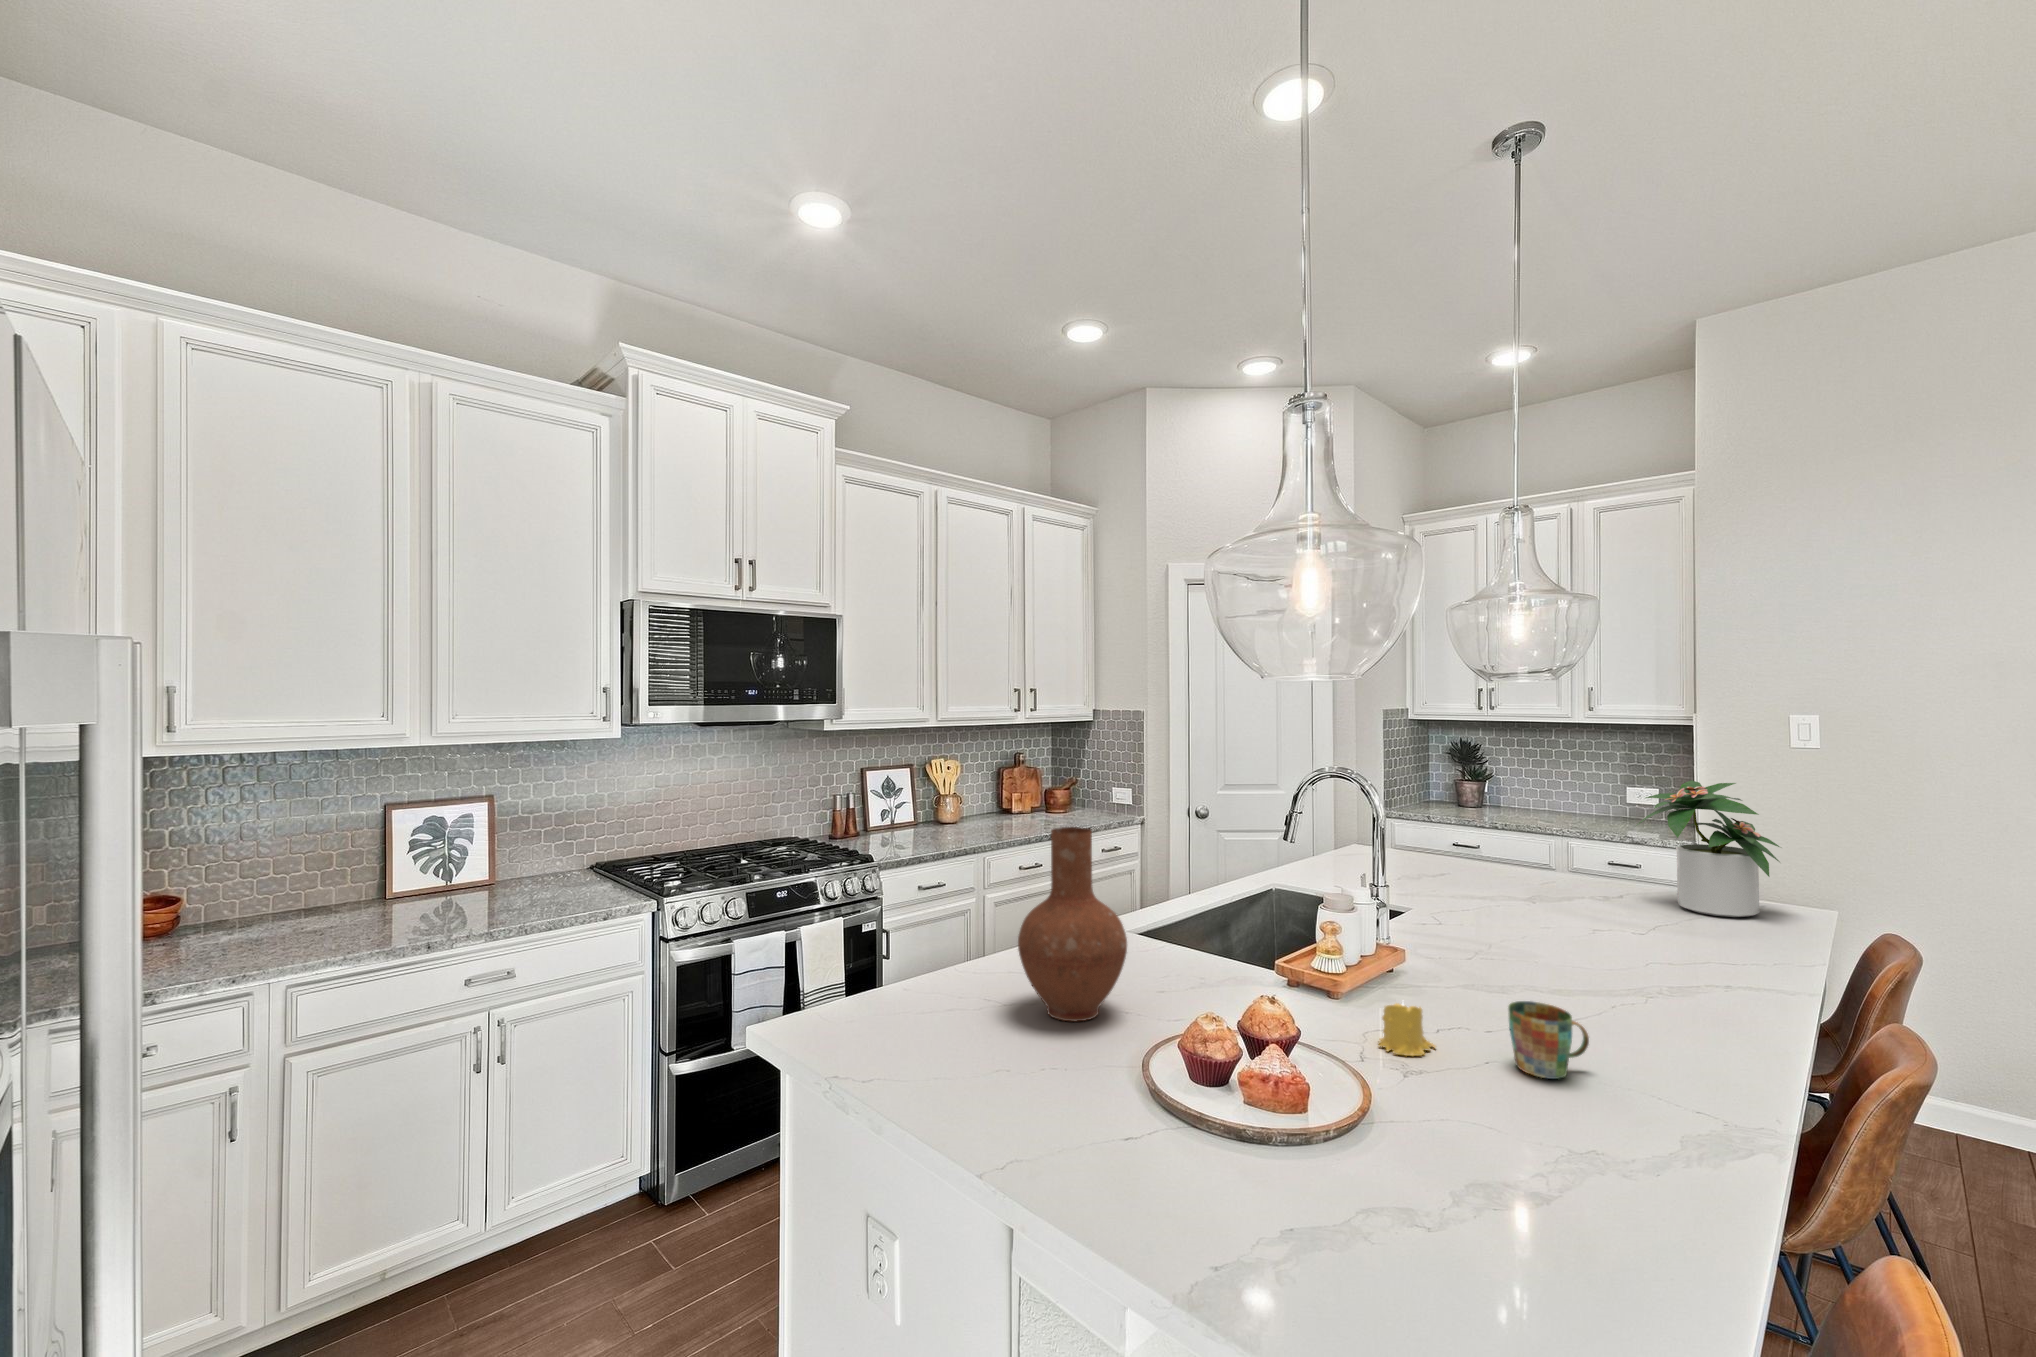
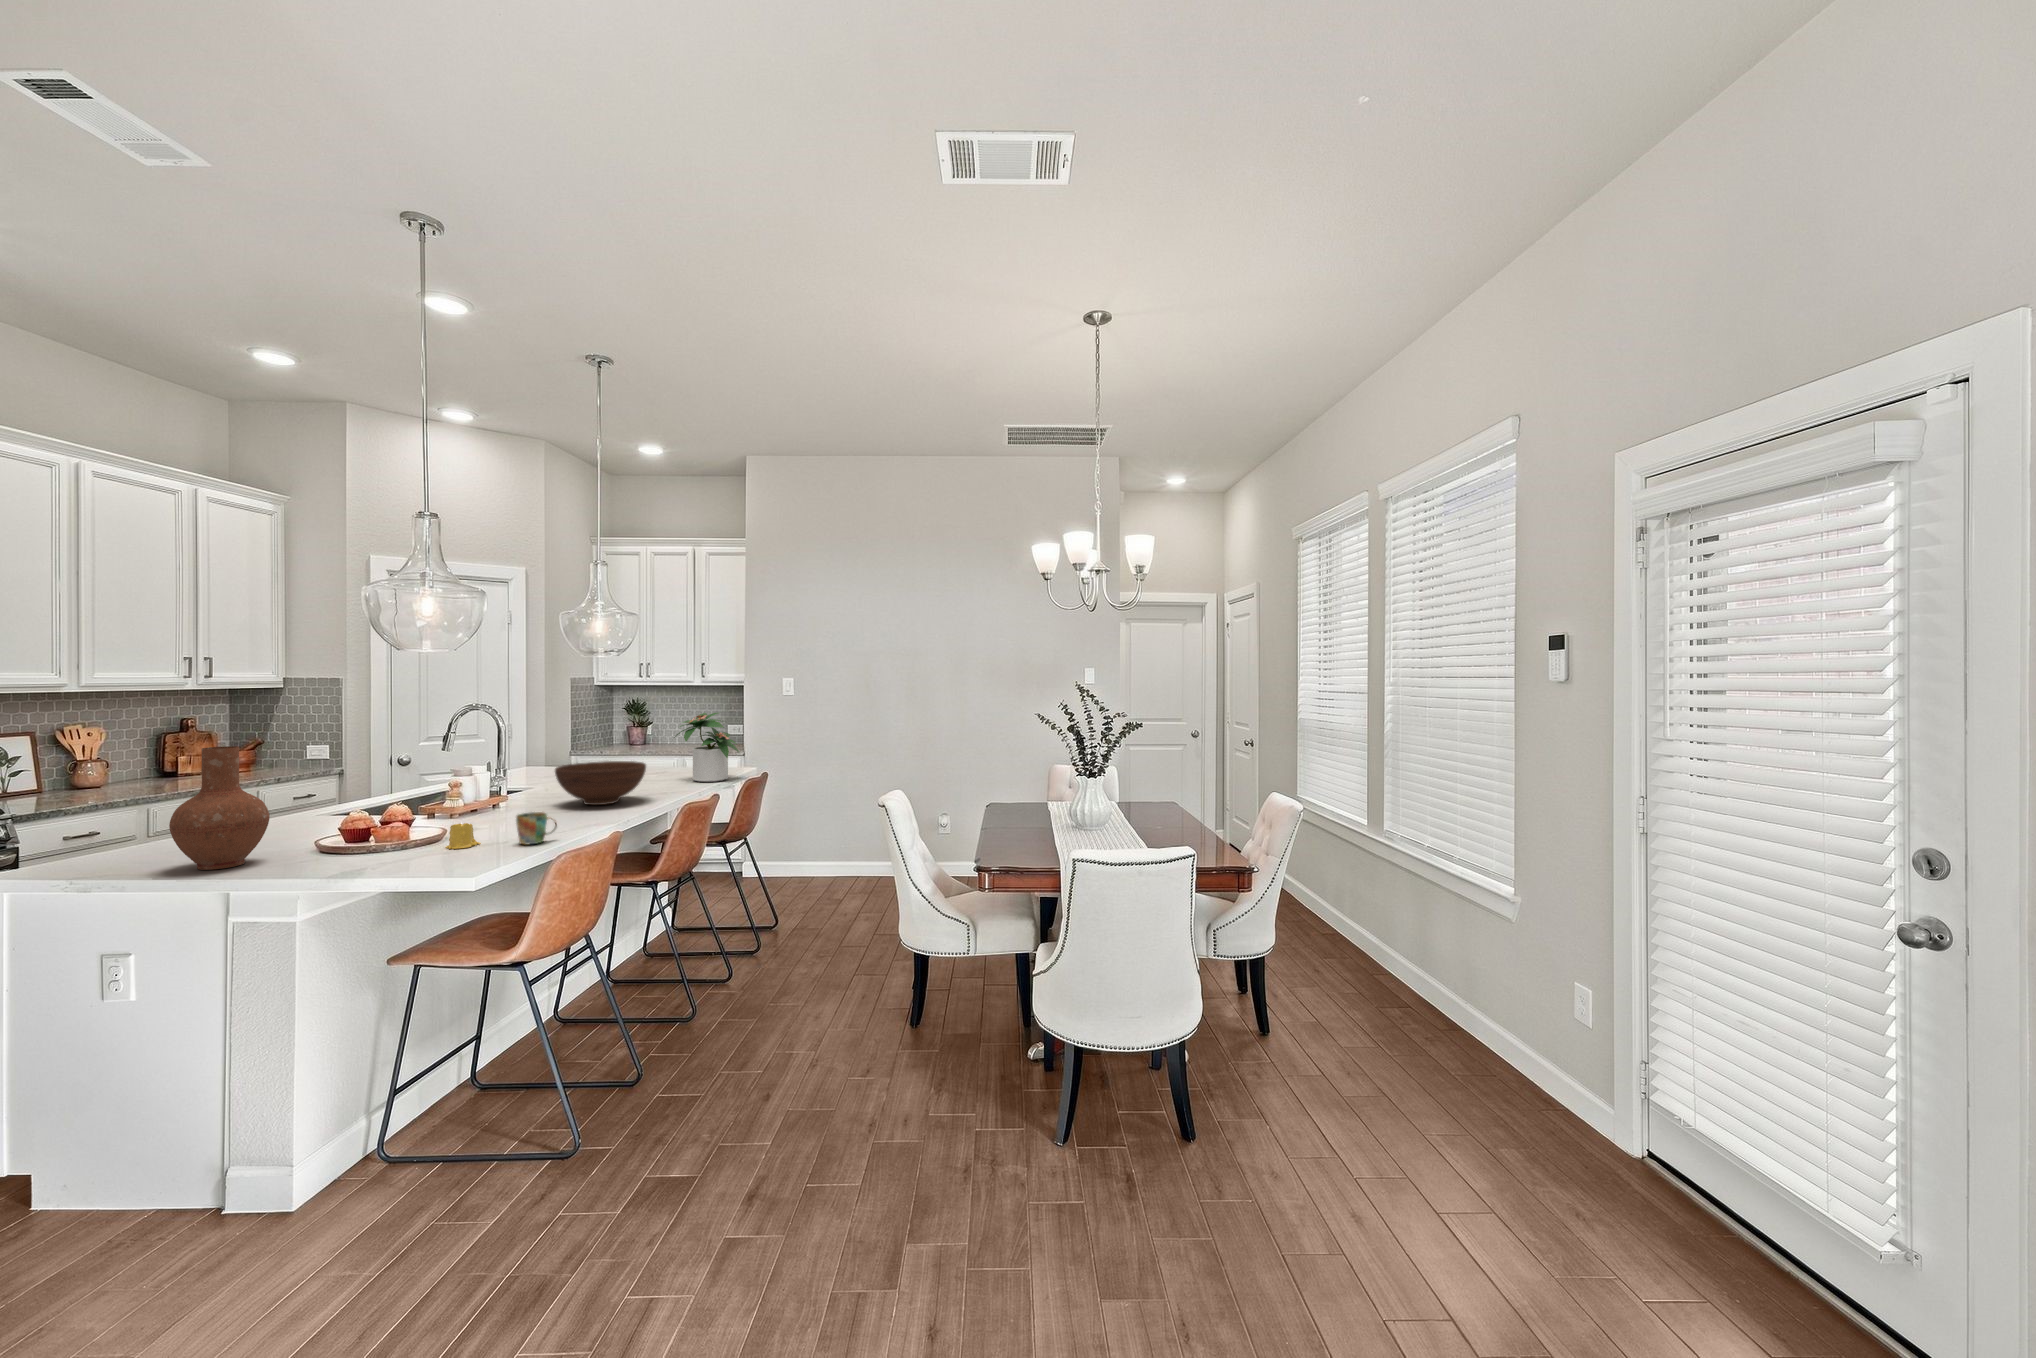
fruit bowl: none [1478,867,1654,957] -> present [555,761,646,805]

